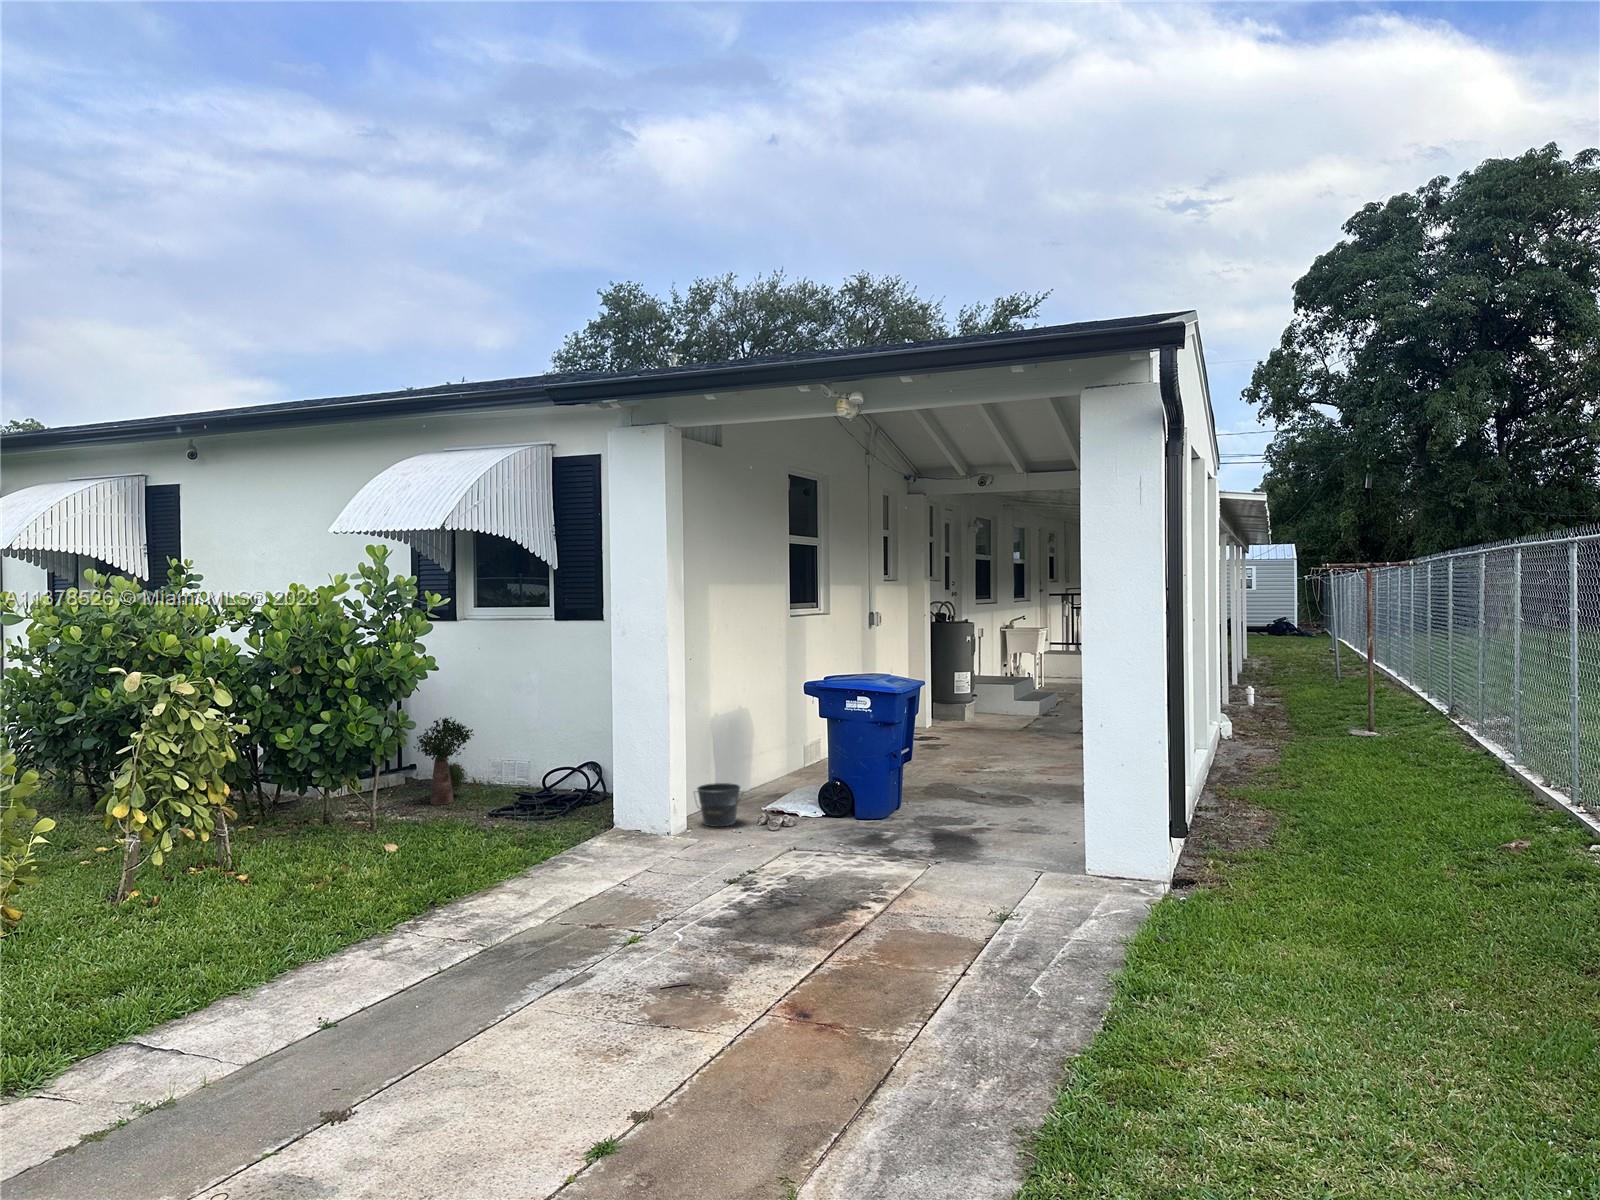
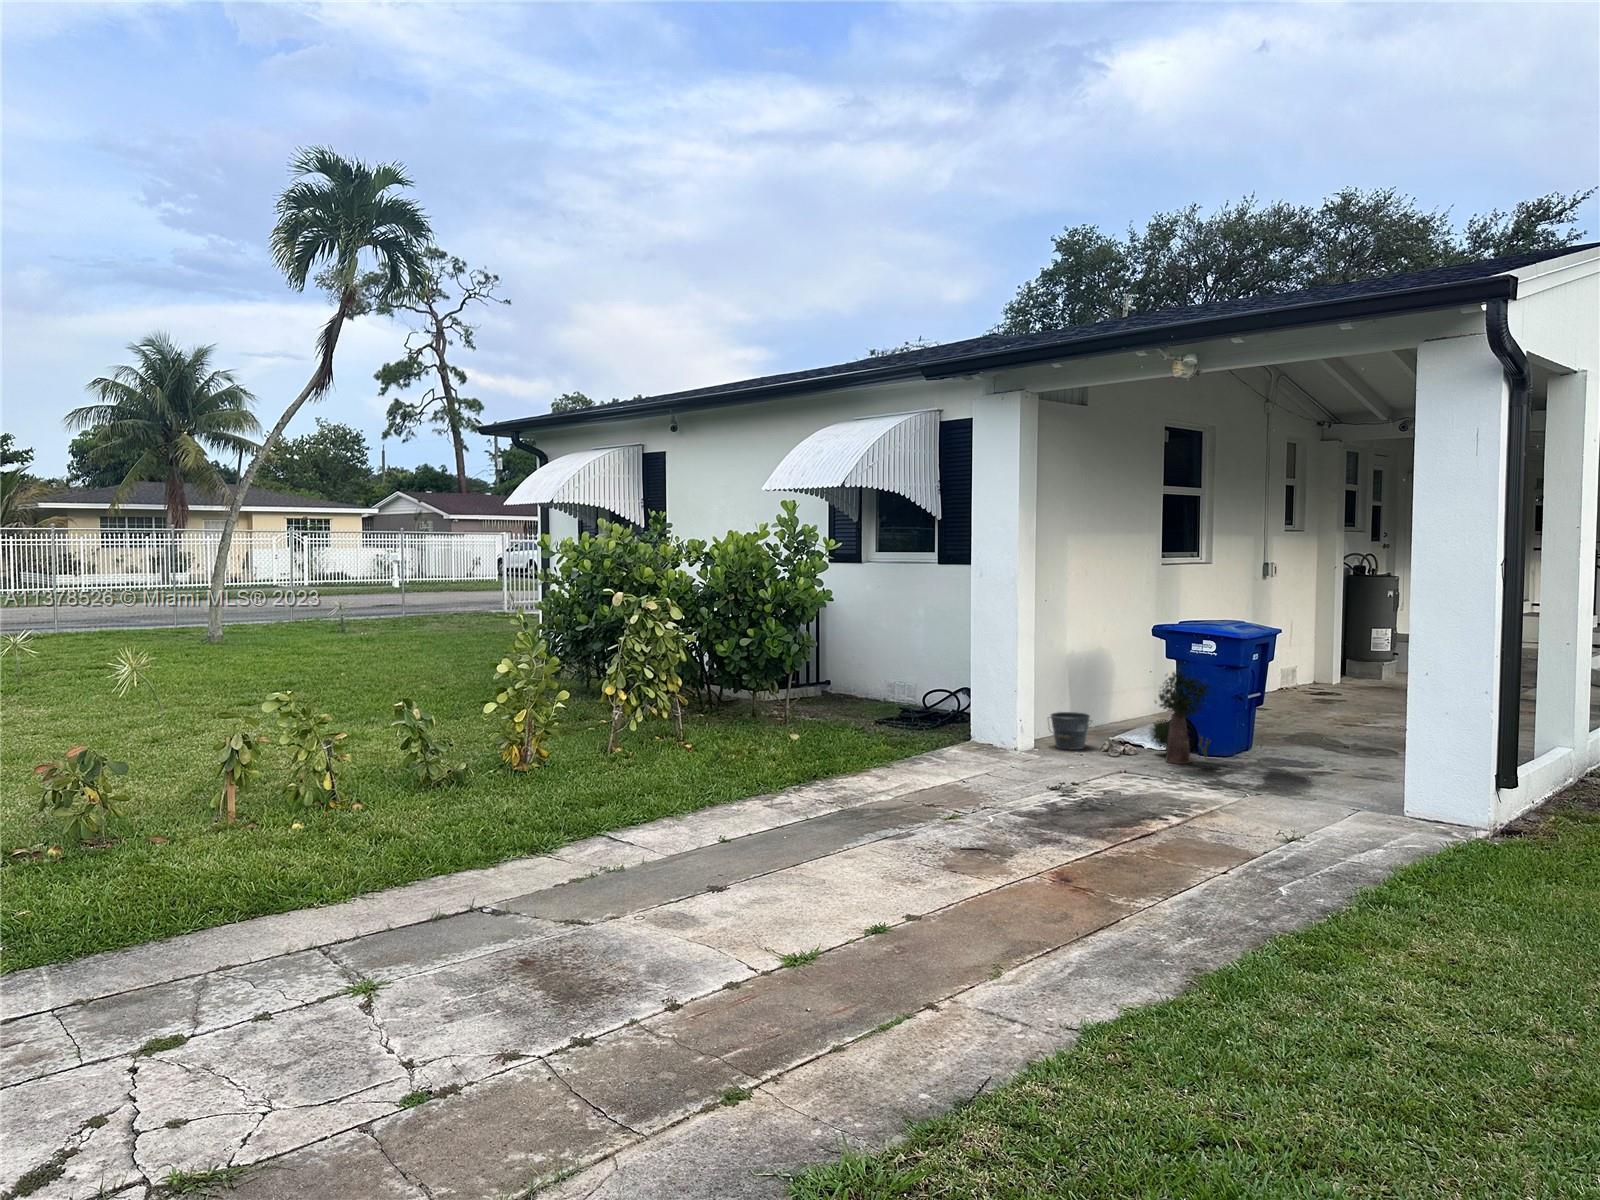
potted plant: present [413,717,483,805] -> present [1149,671,1210,764]

